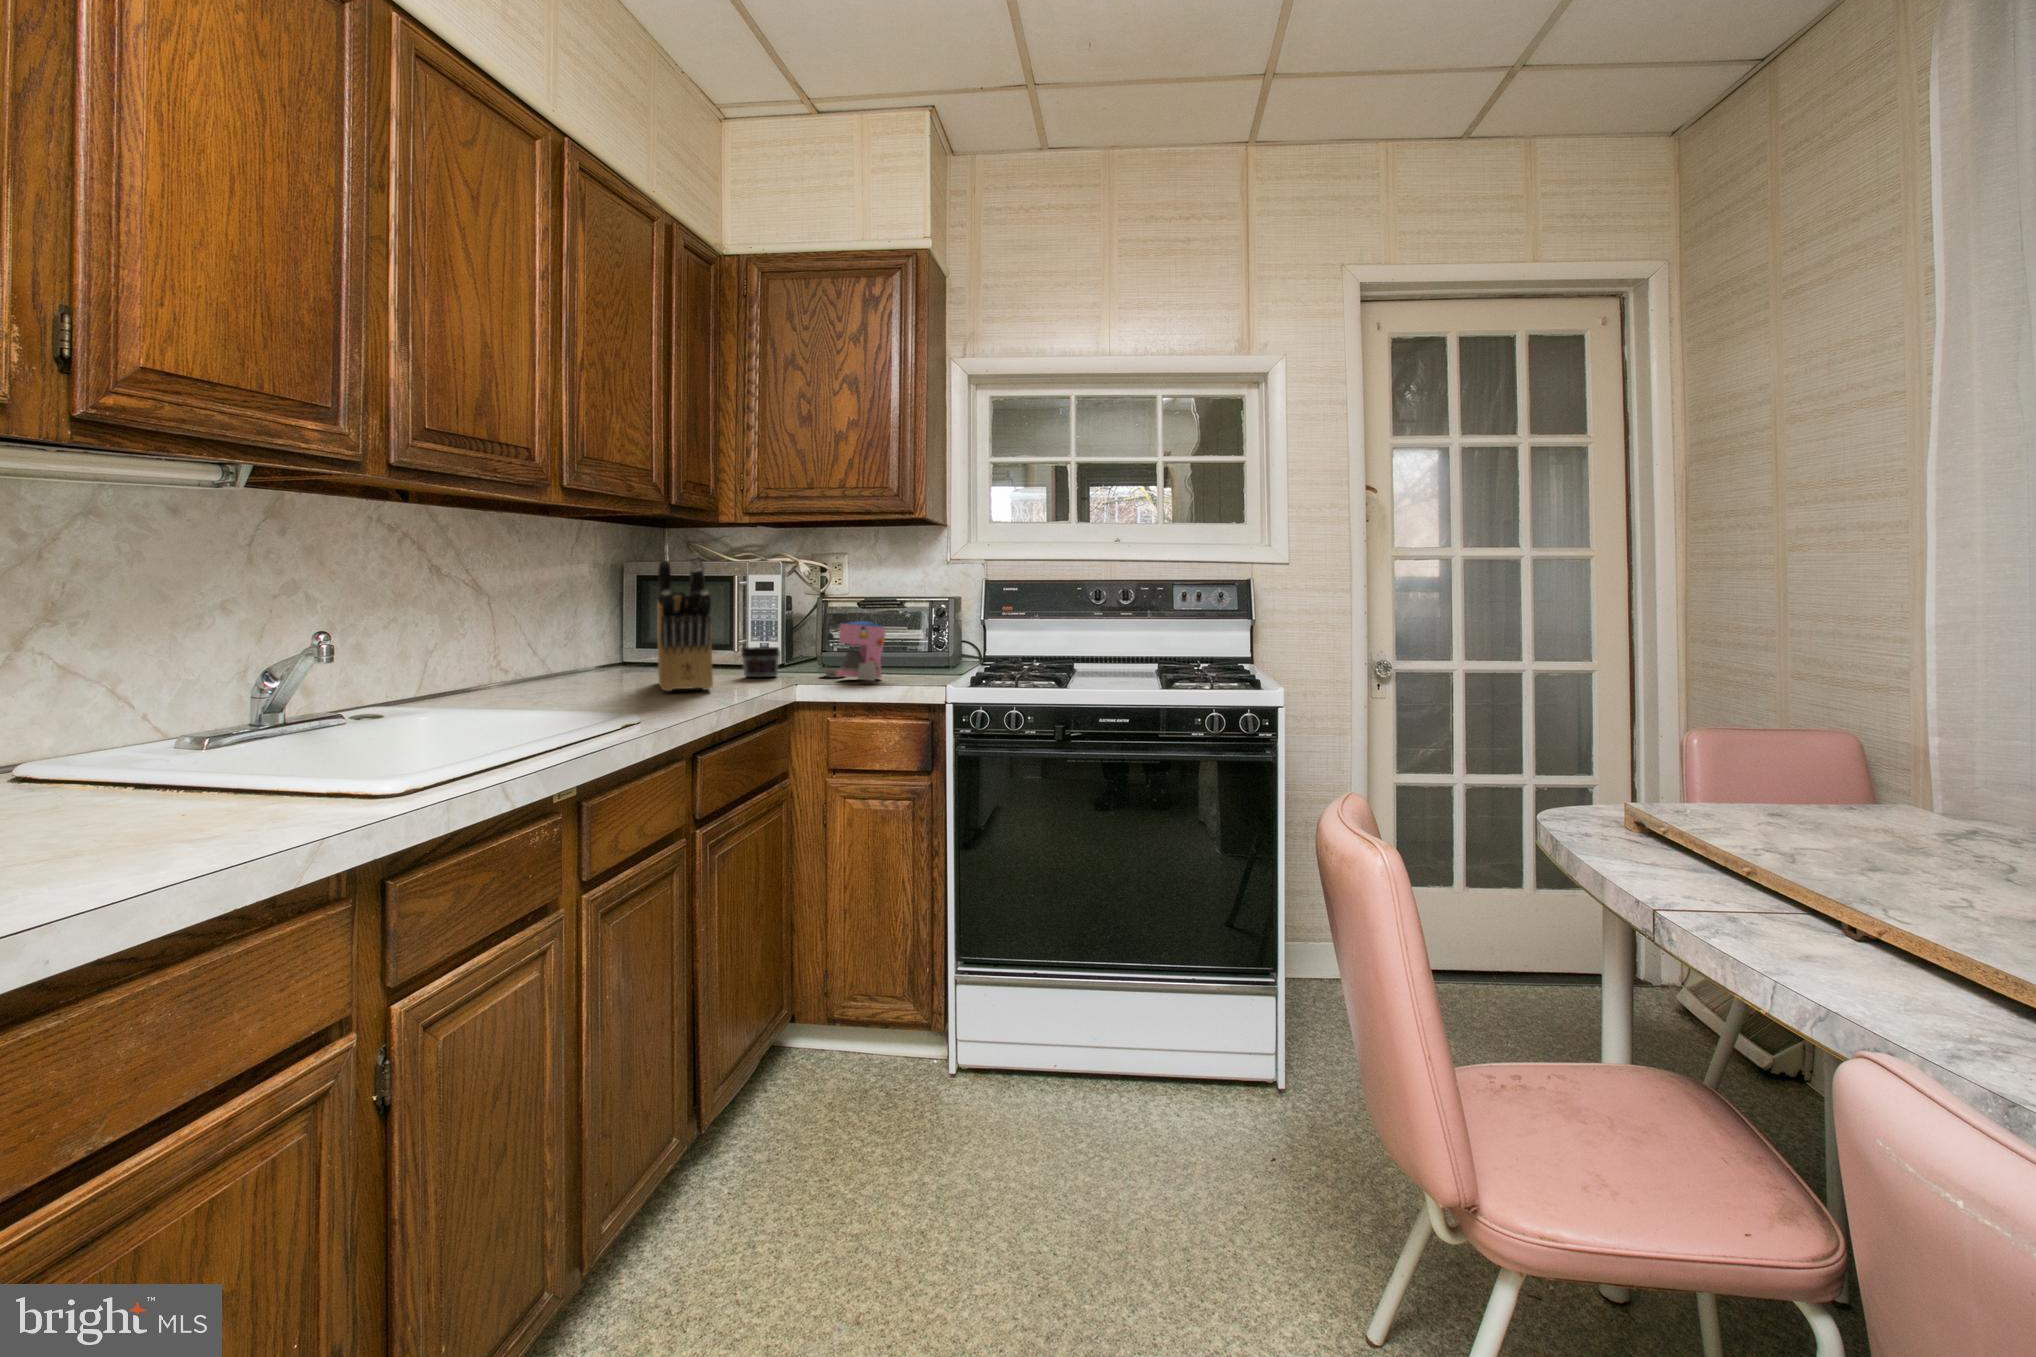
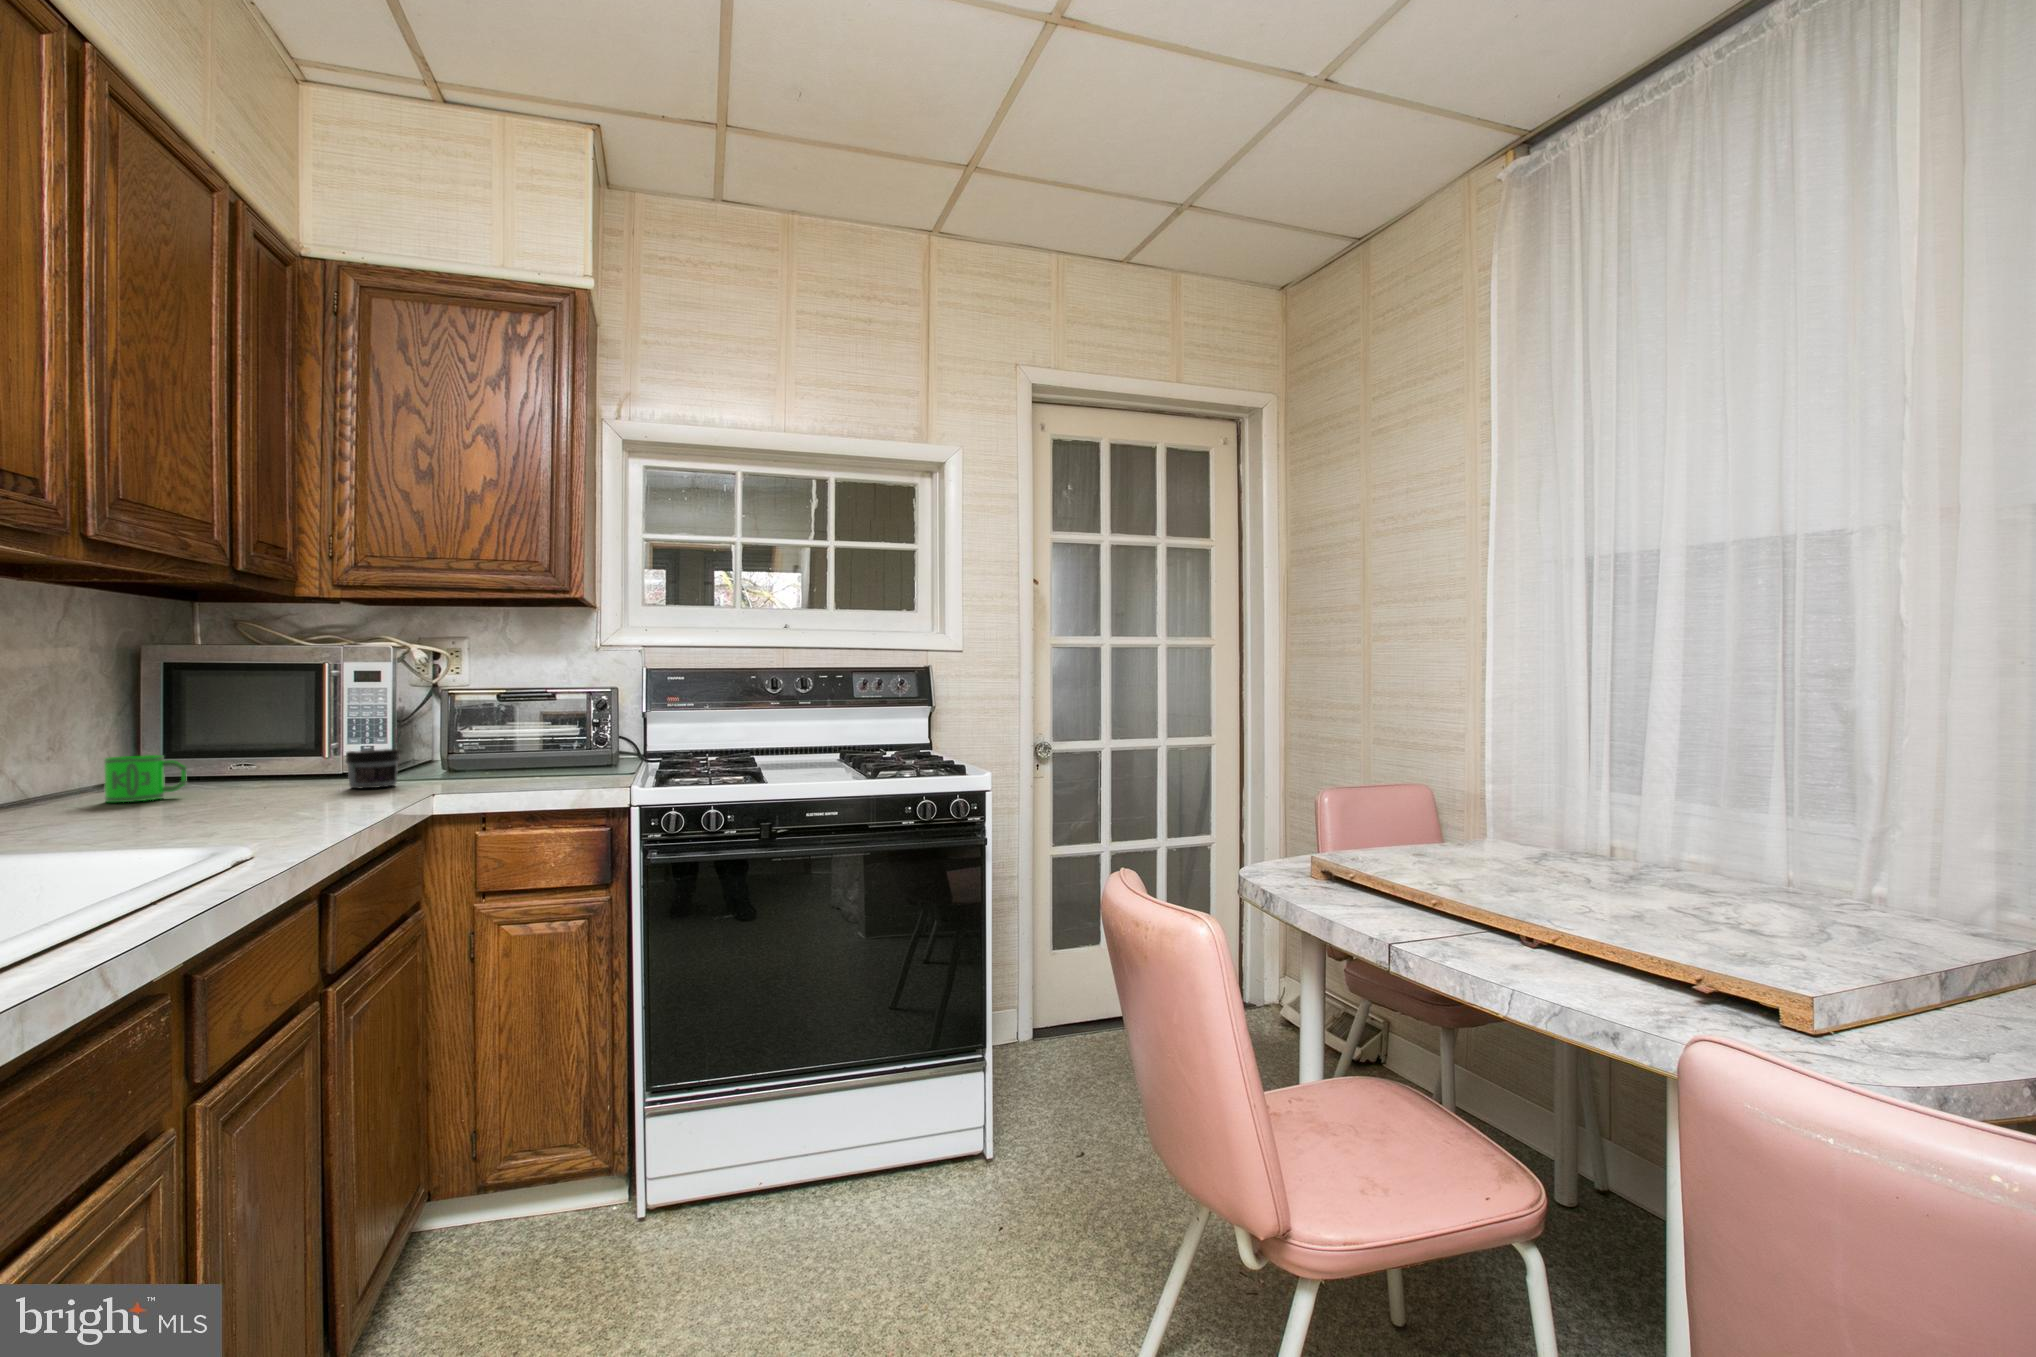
knife block: present [657,553,713,691] -> none [229,642,339,815]
coffee maker: present [824,622,886,680] -> none [454,717,546,785]
mug: none [589,645,640,678] -> present [104,755,186,802]

